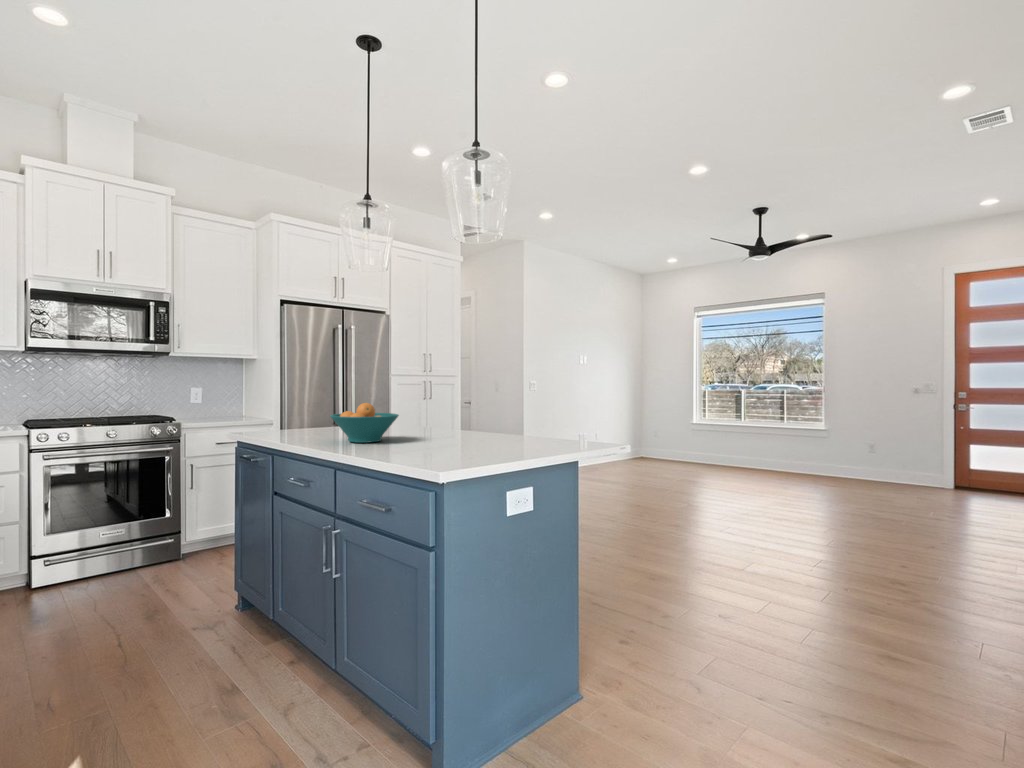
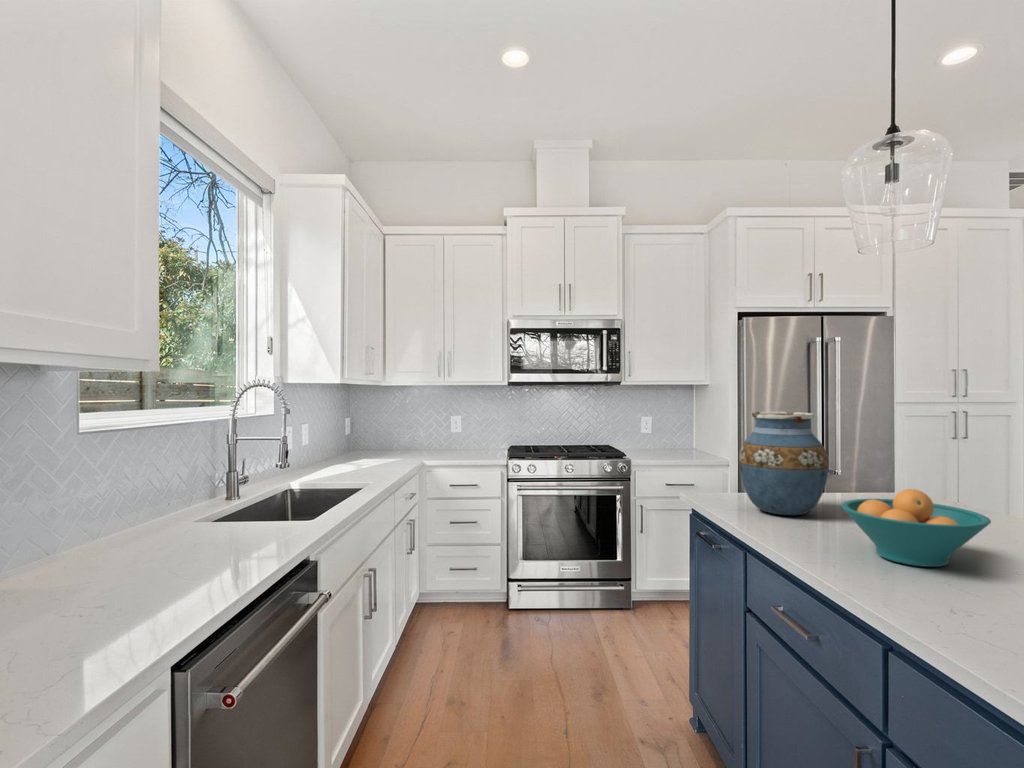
vase: none [273,366,330,435] -> present [739,412,828,515]

